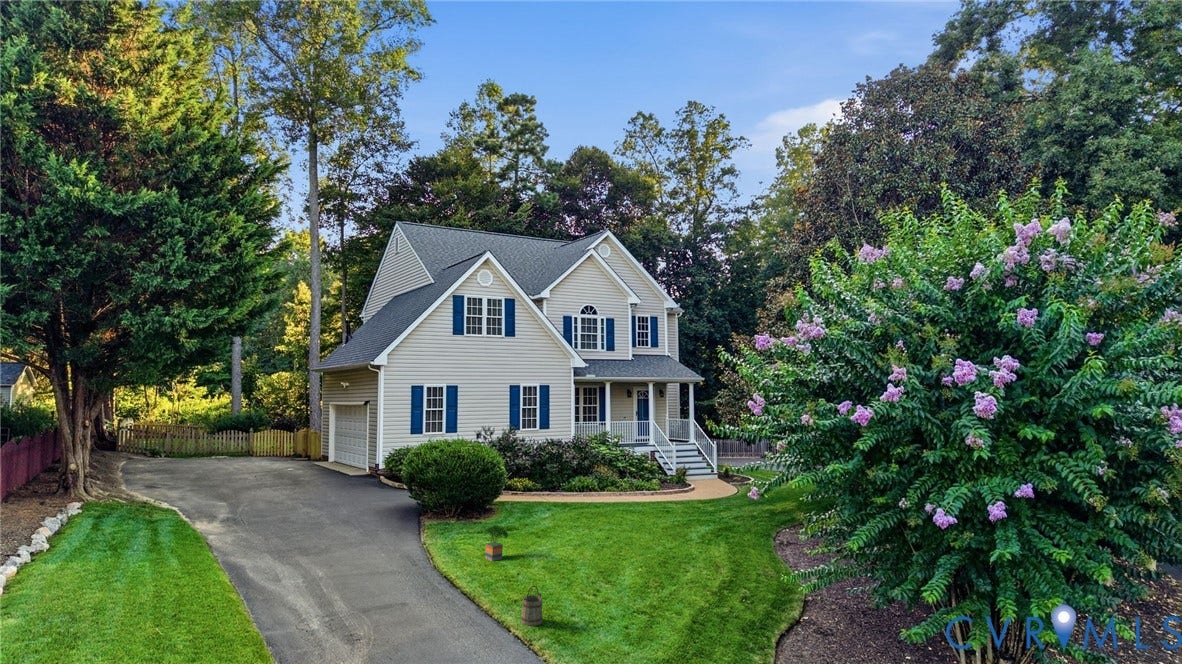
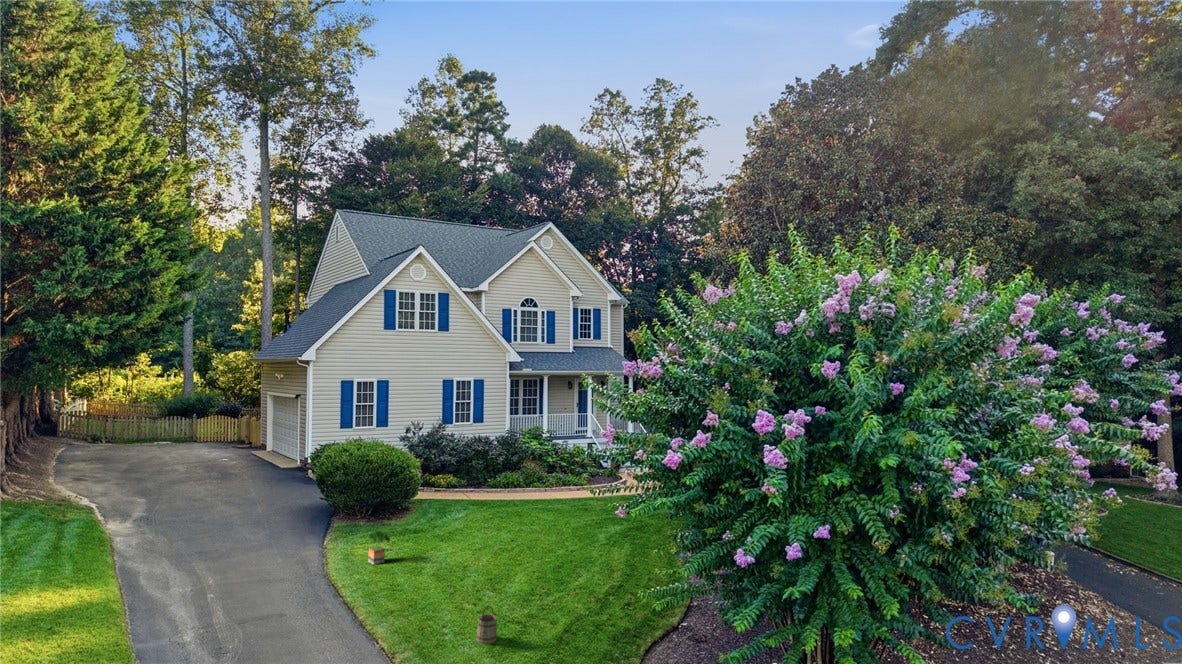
bucket: present [521,586,543,626] -> present [476,606,497,644]

